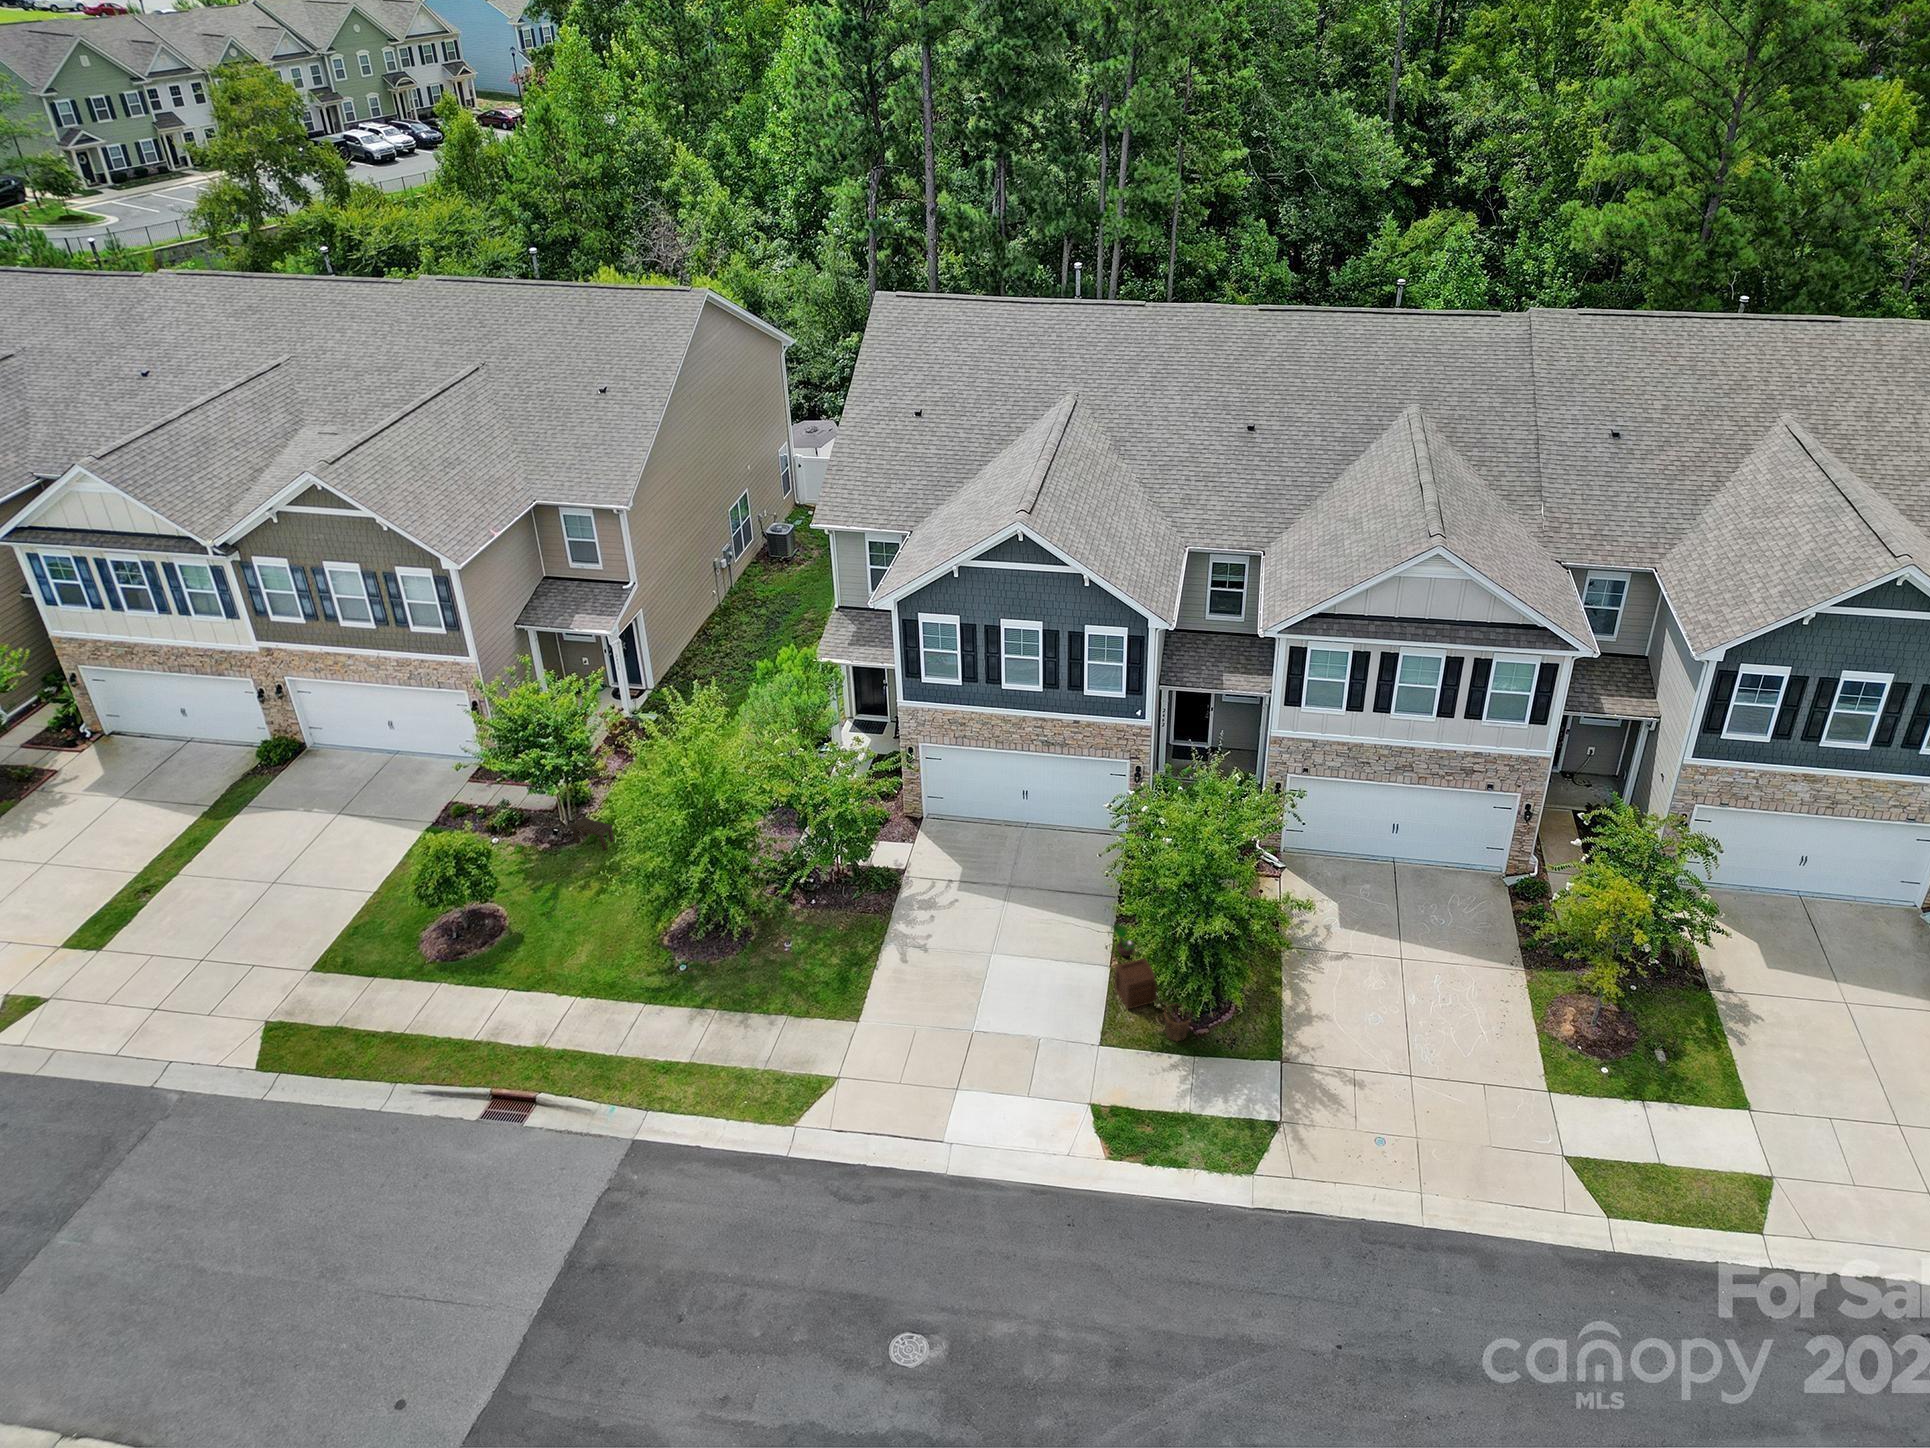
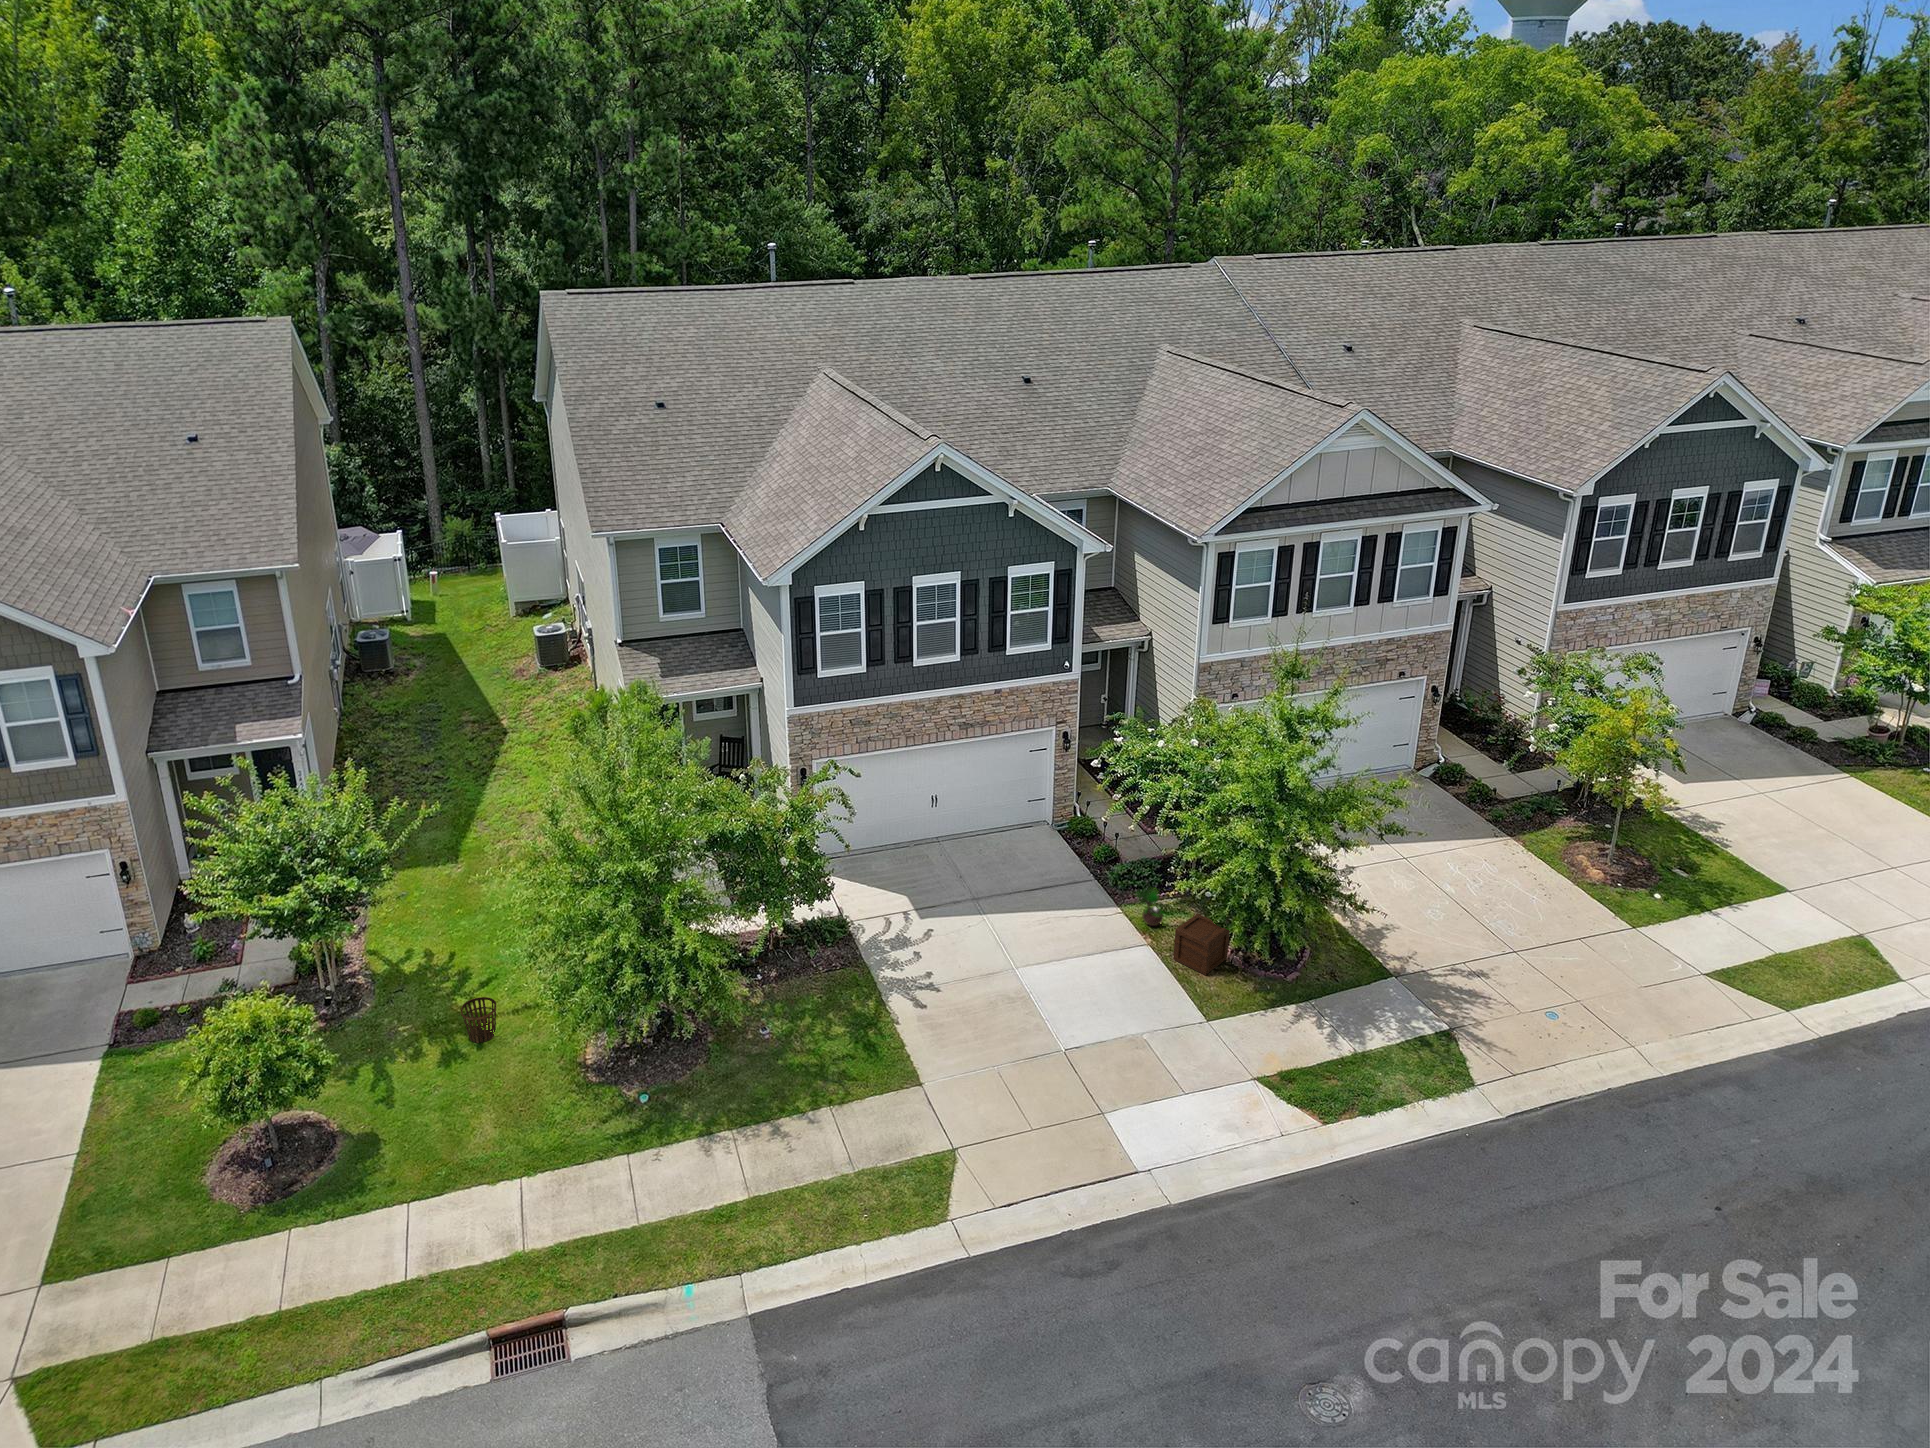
bench: present [571,817,614,850] -> none [374,954,435,993]
basket: present [1164,1004,1192,1041] -> present [461,997,496,1043]

